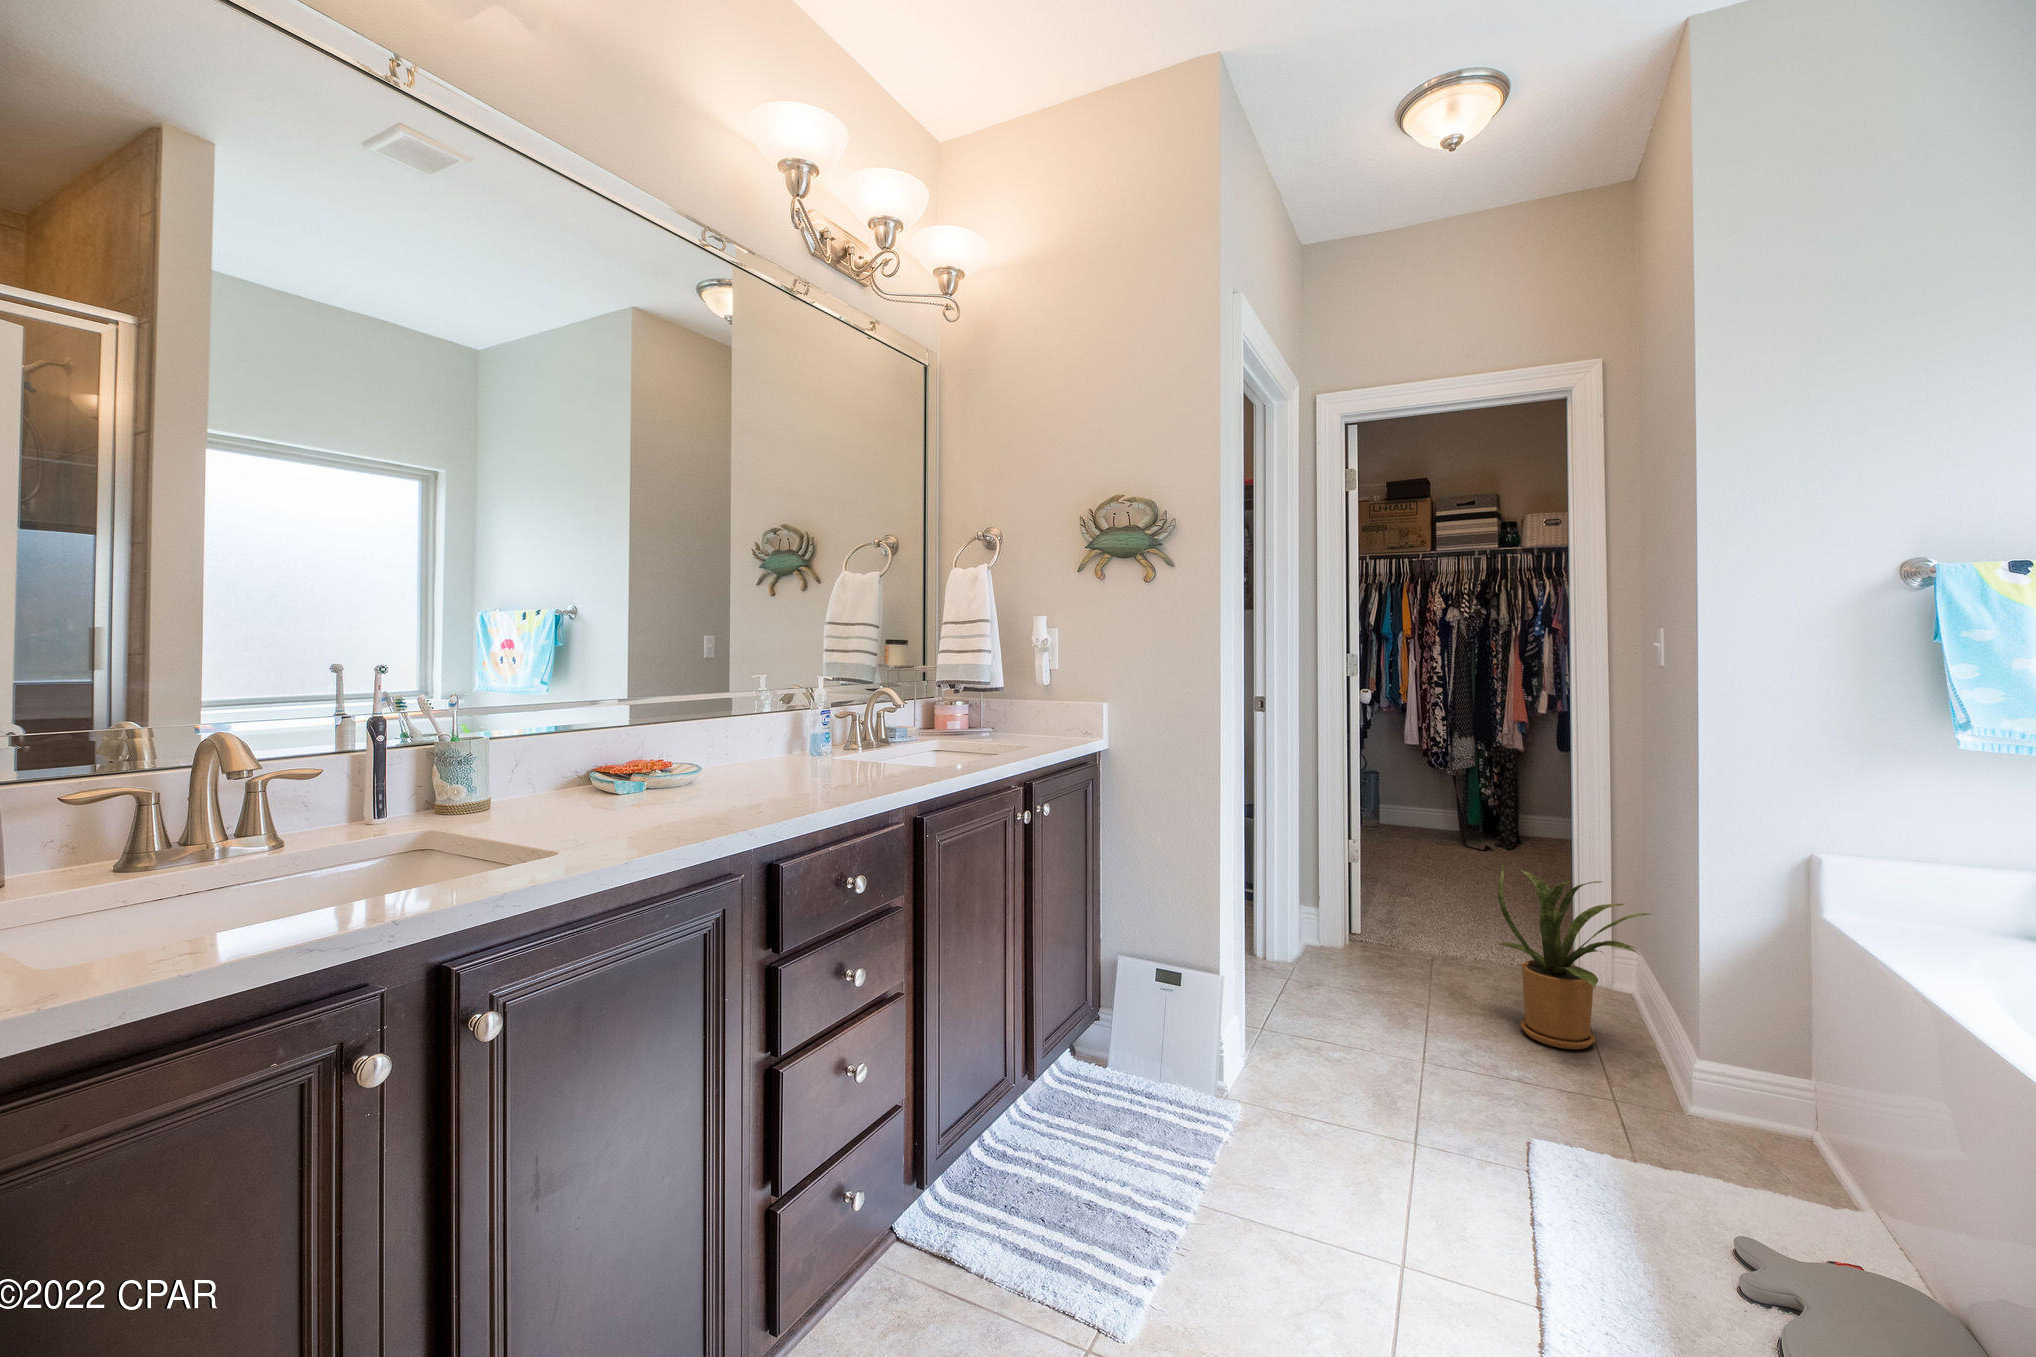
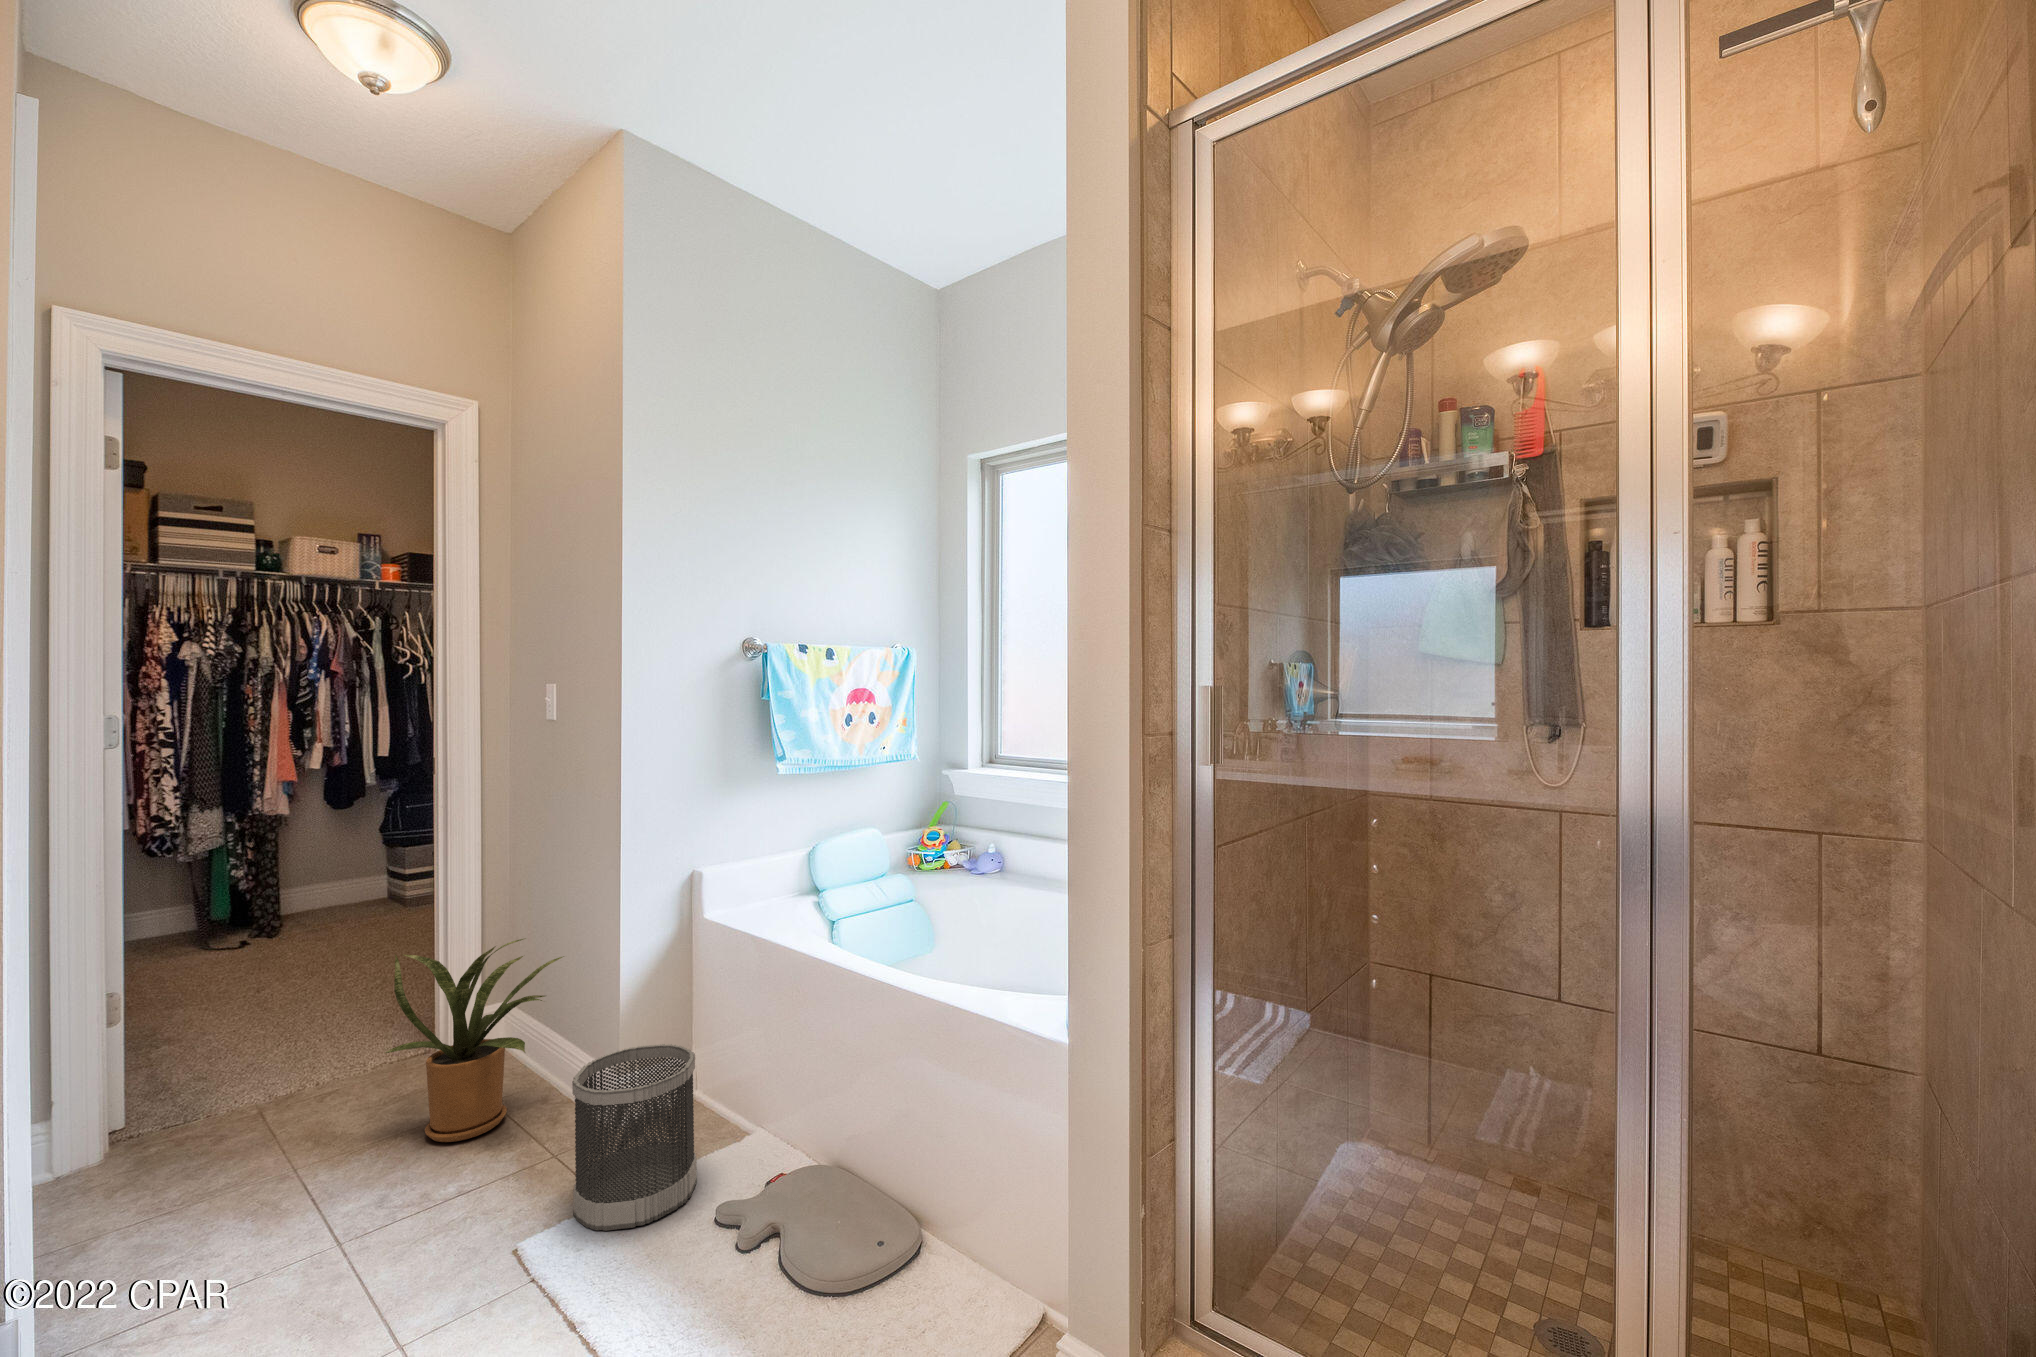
wastebasket: none [1594,1016,1748,1216] -> present [572,1044,697,1231]

